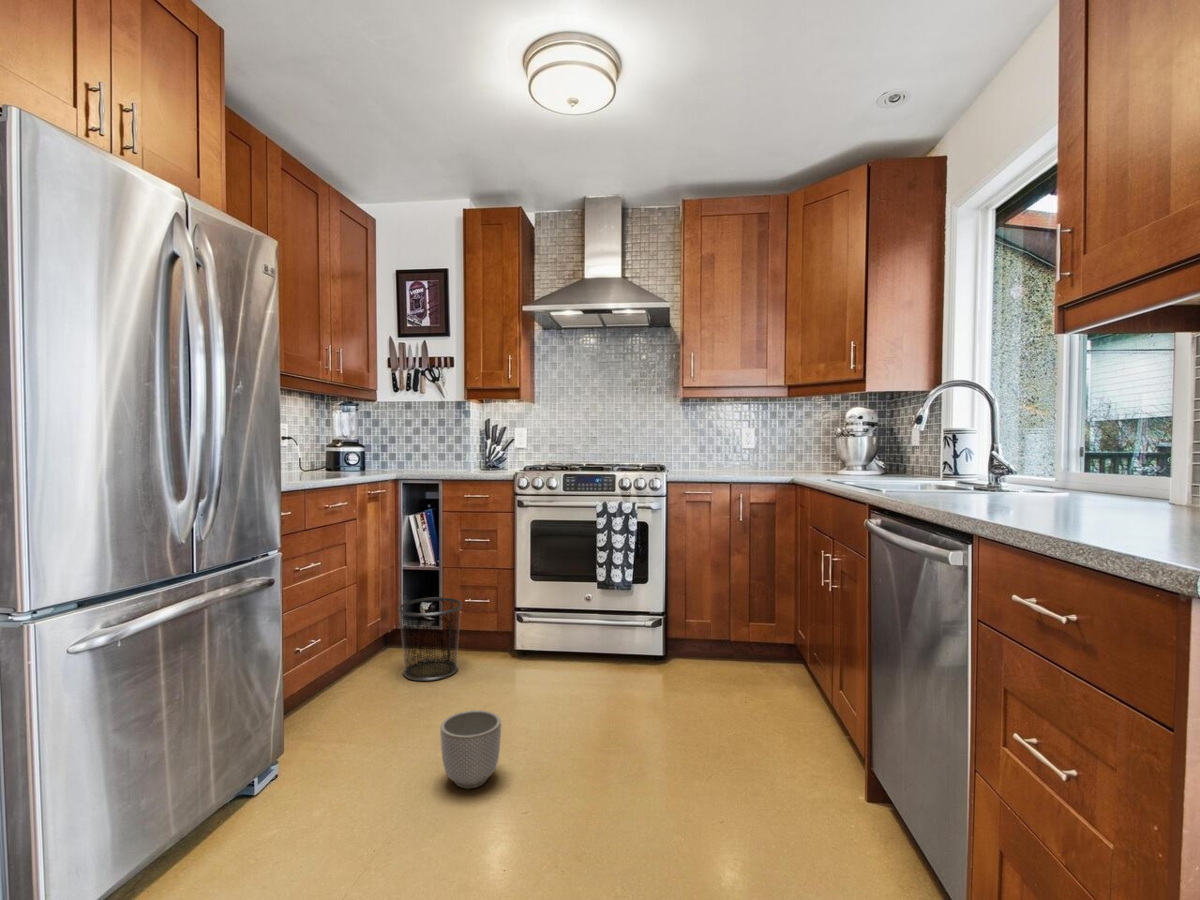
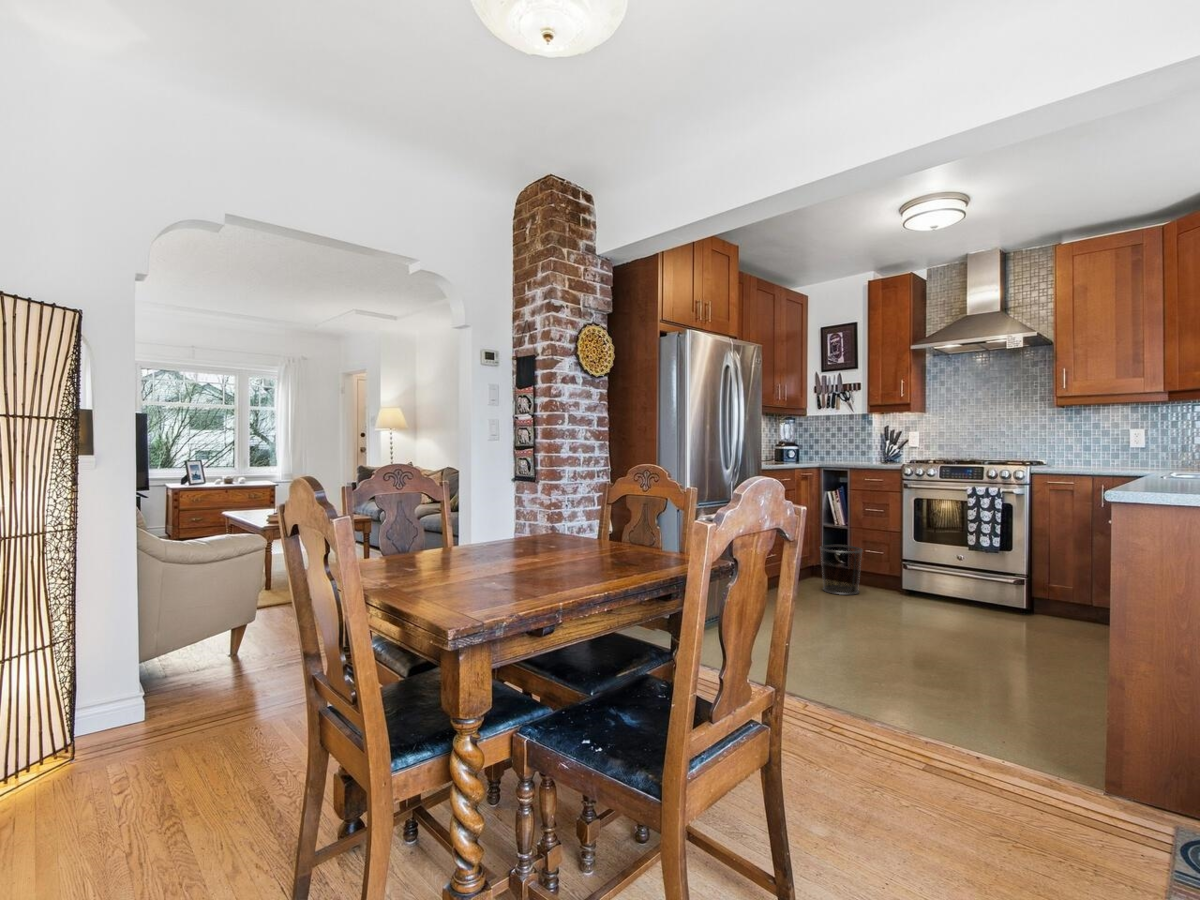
planter: present [440,710,501,789] -> none [842,595,878,634]

